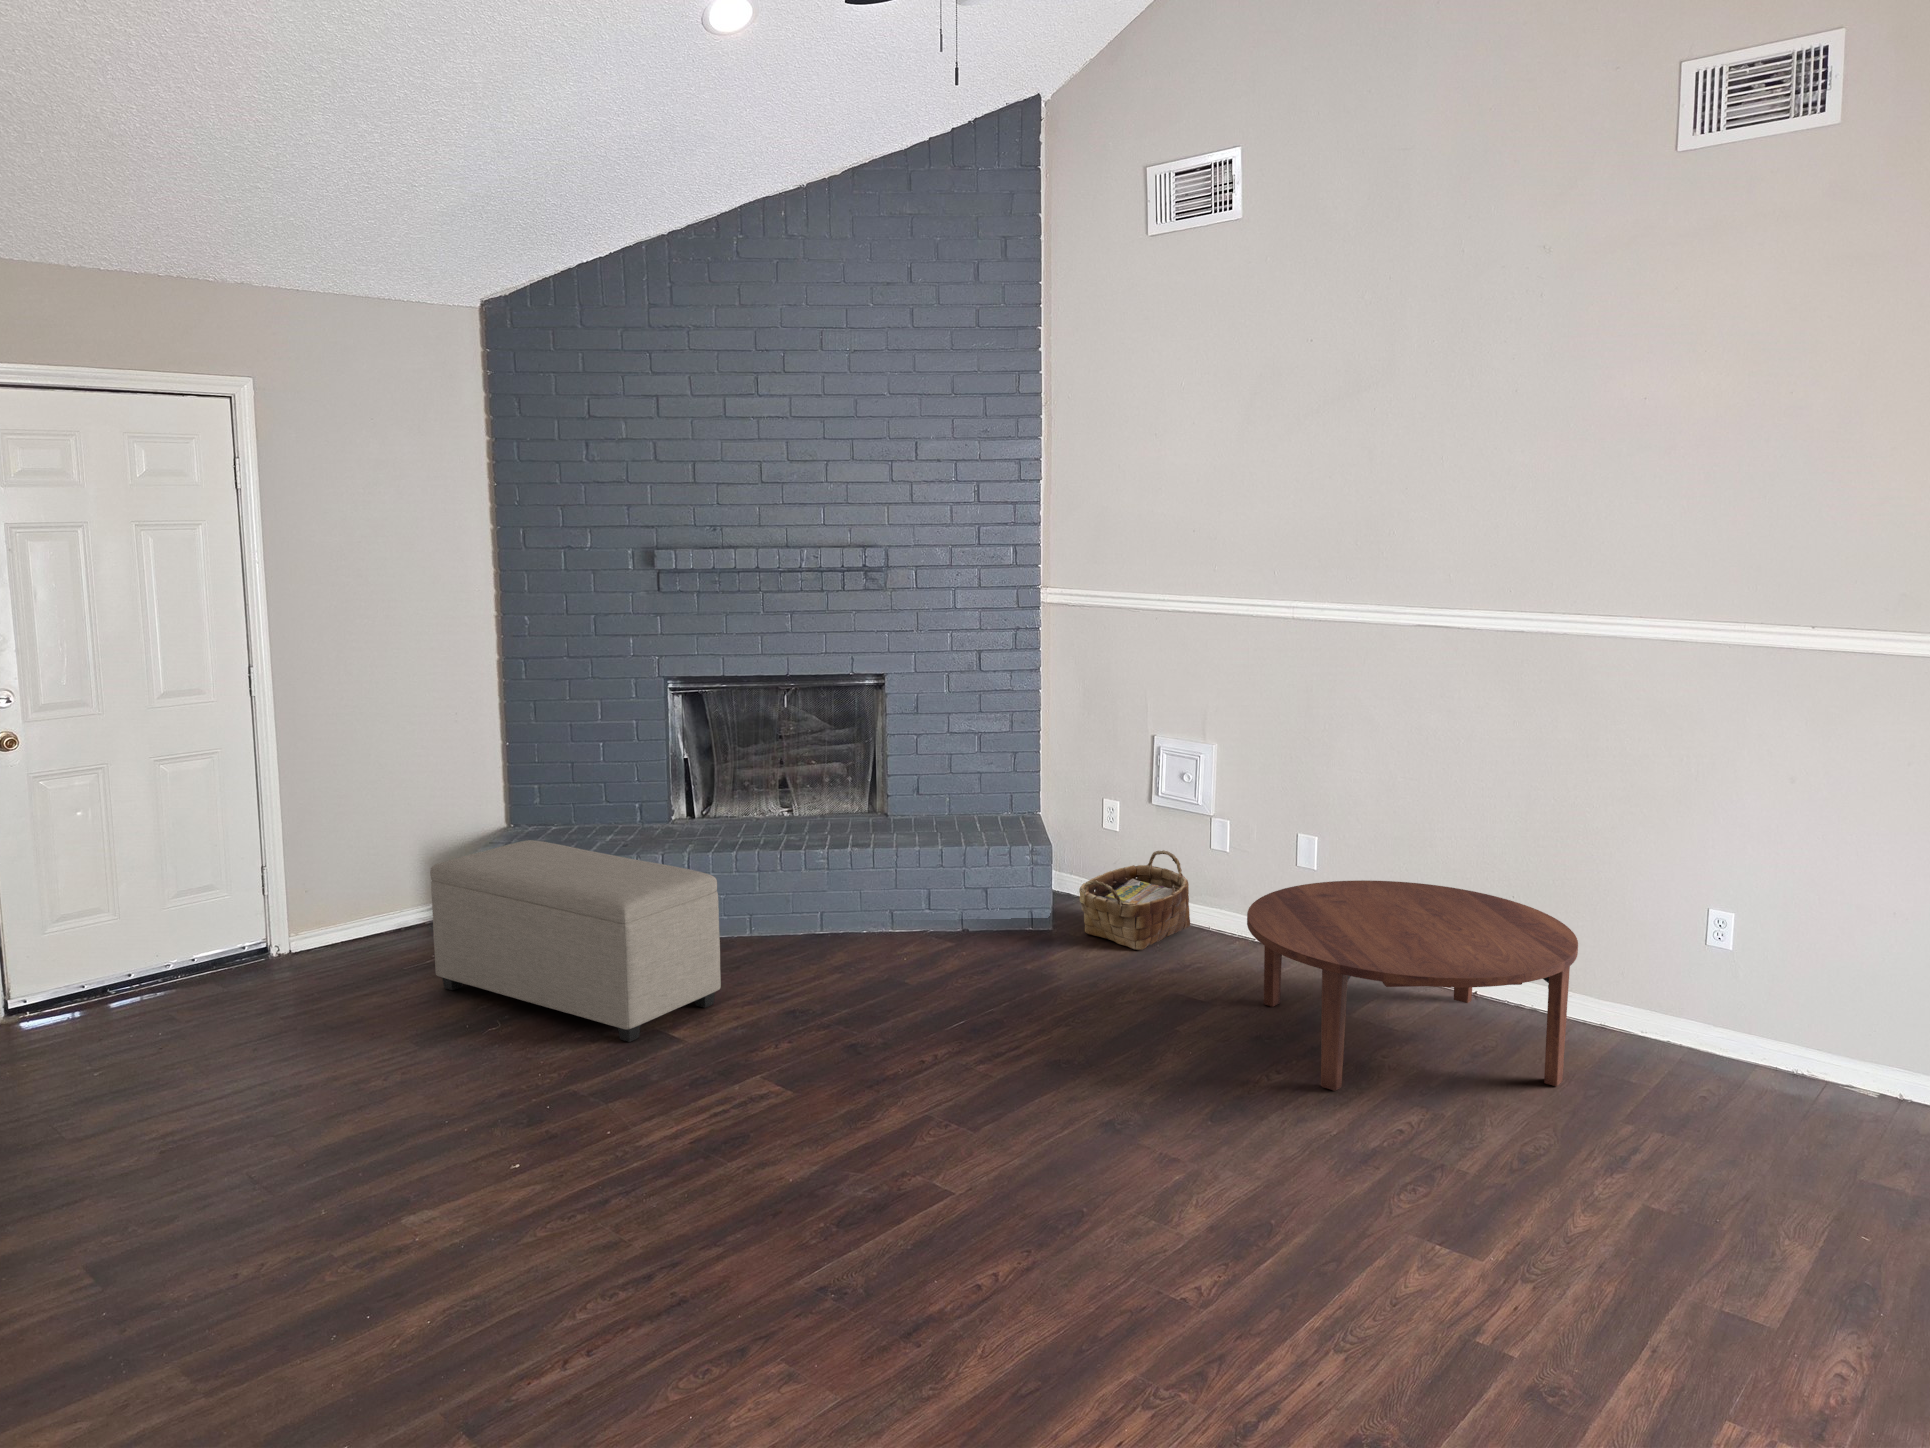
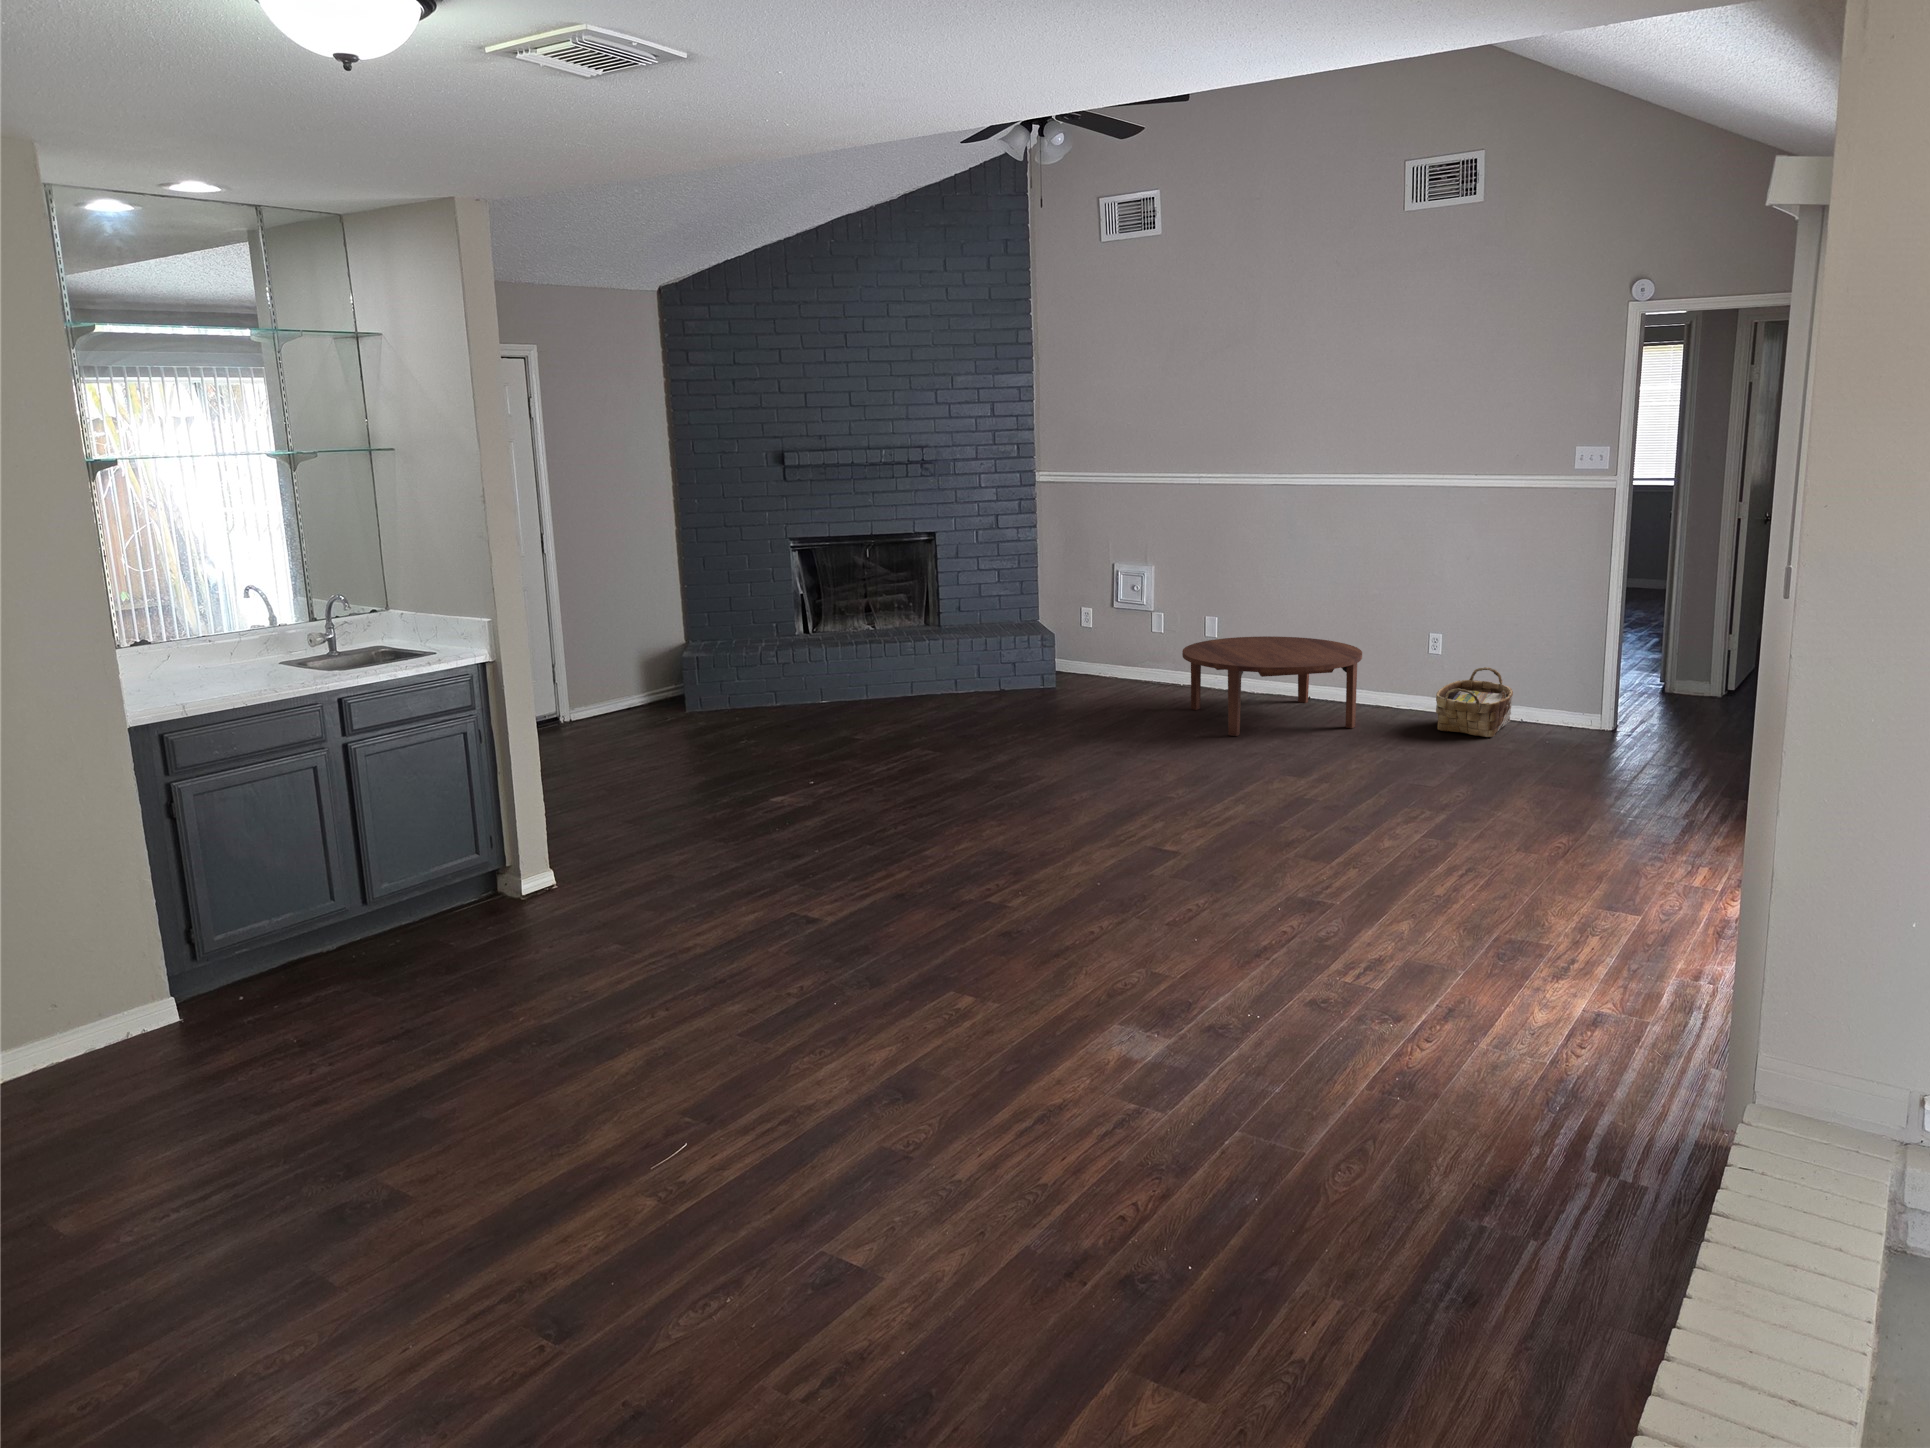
ottoman: present [430,840,721,1042] -> none [682,640,871,743]
woven basket: present [1079,850,1190,950] -> present [1436,667,1513,737]

